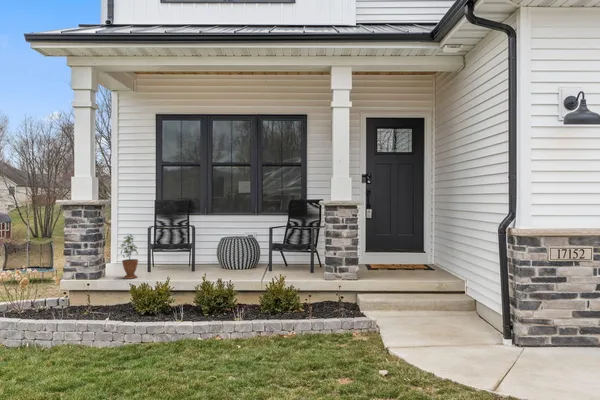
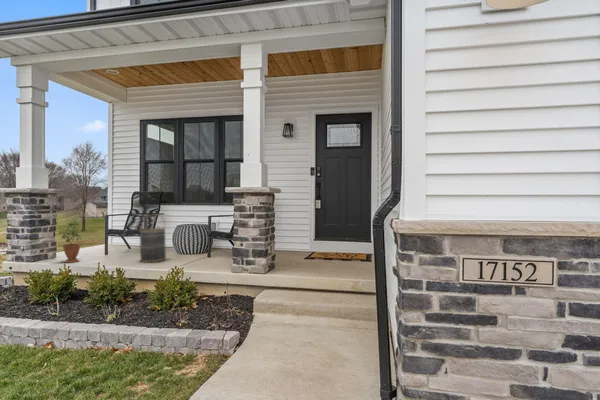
basket: none [202,227,225,275] -> present [140,228,166,262]

